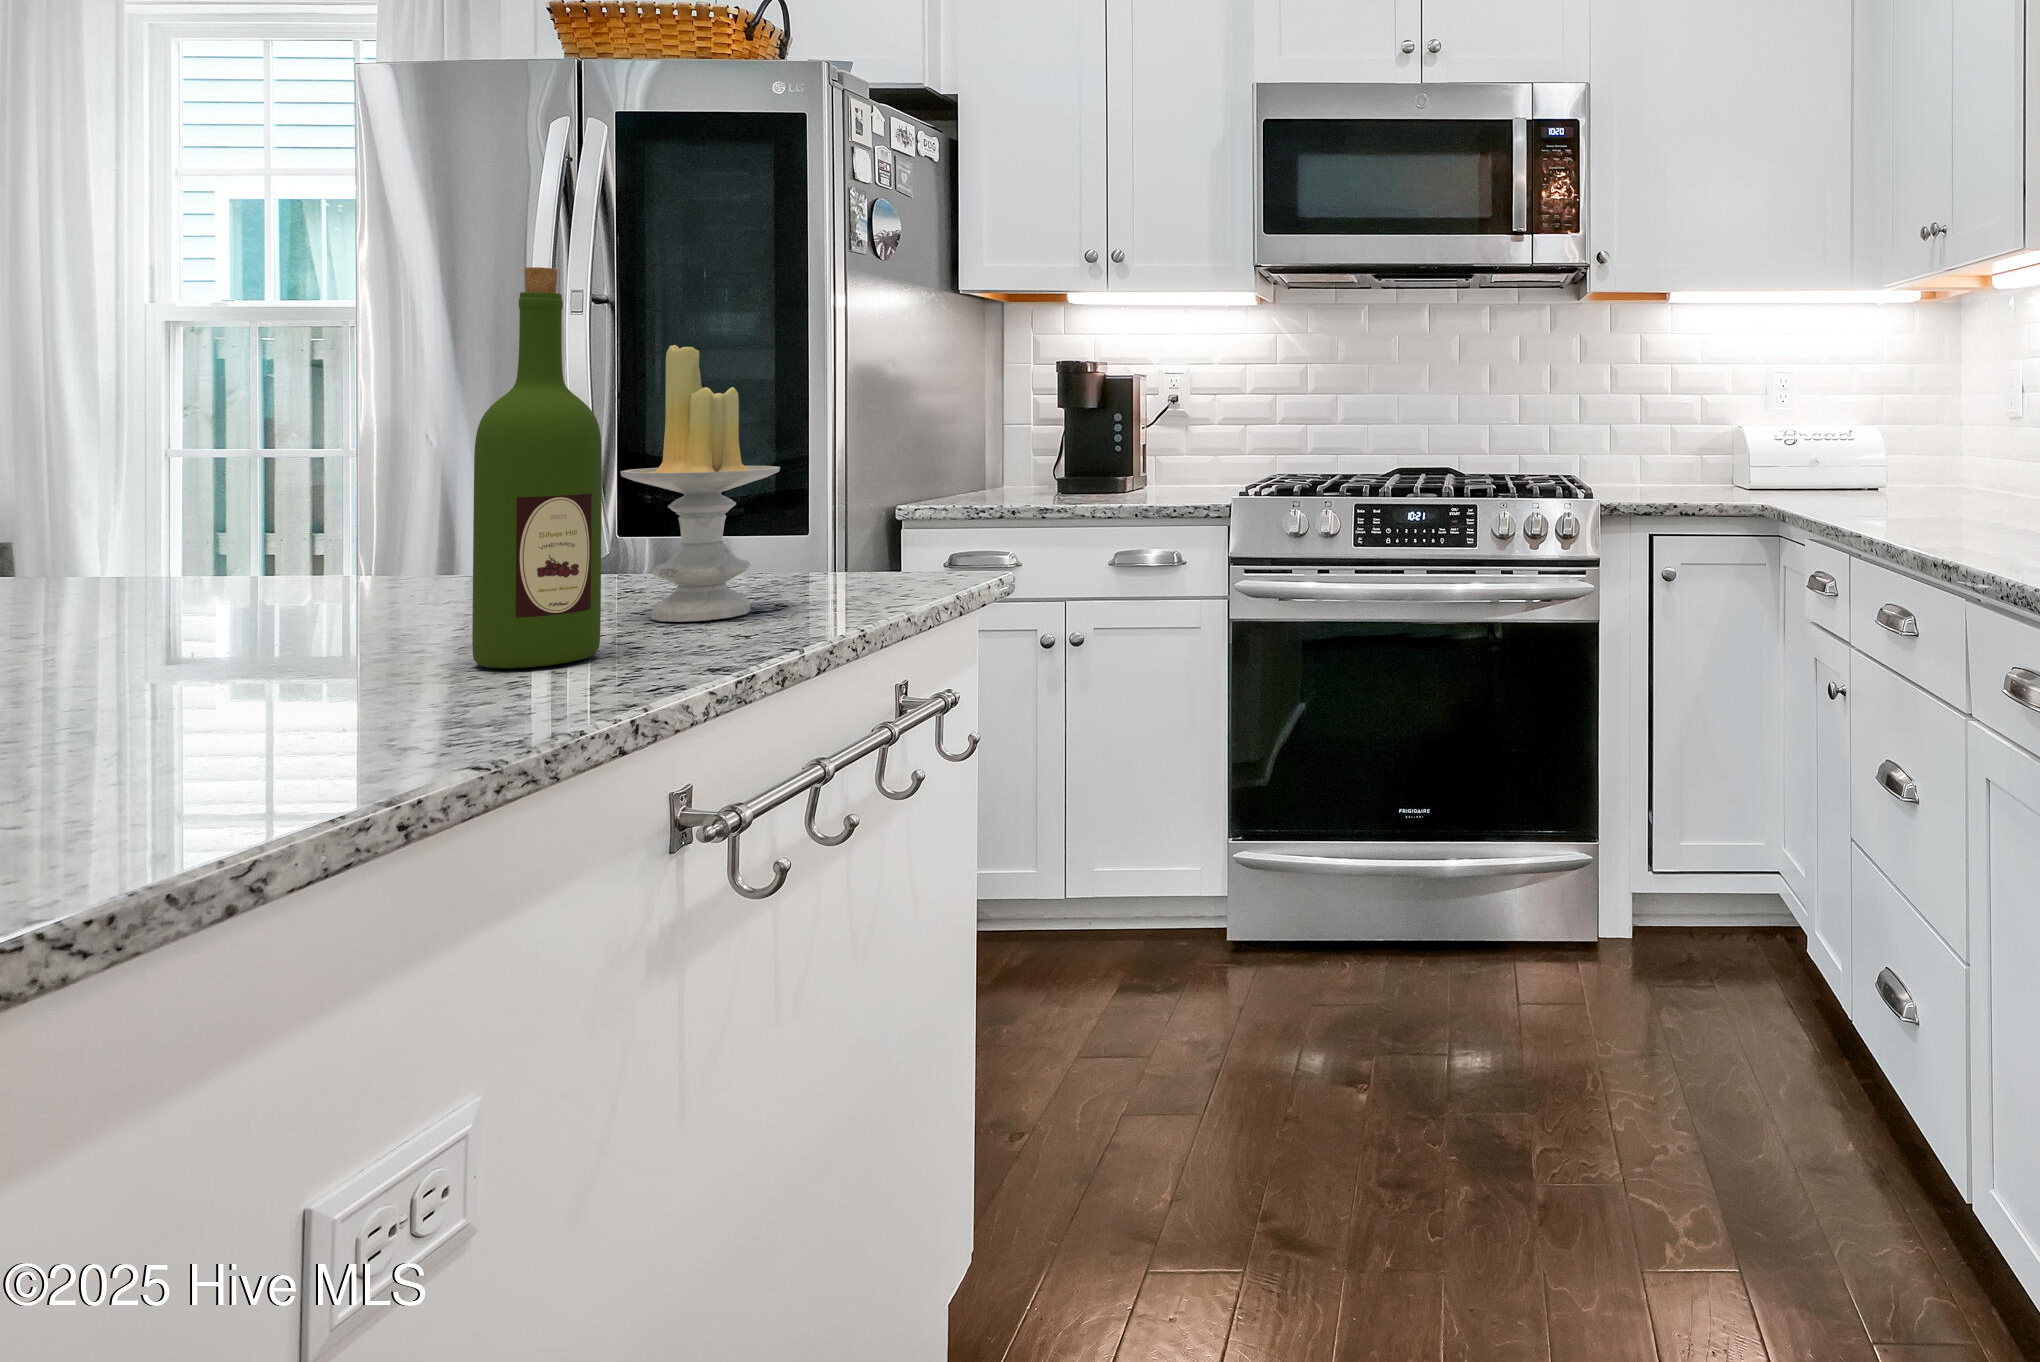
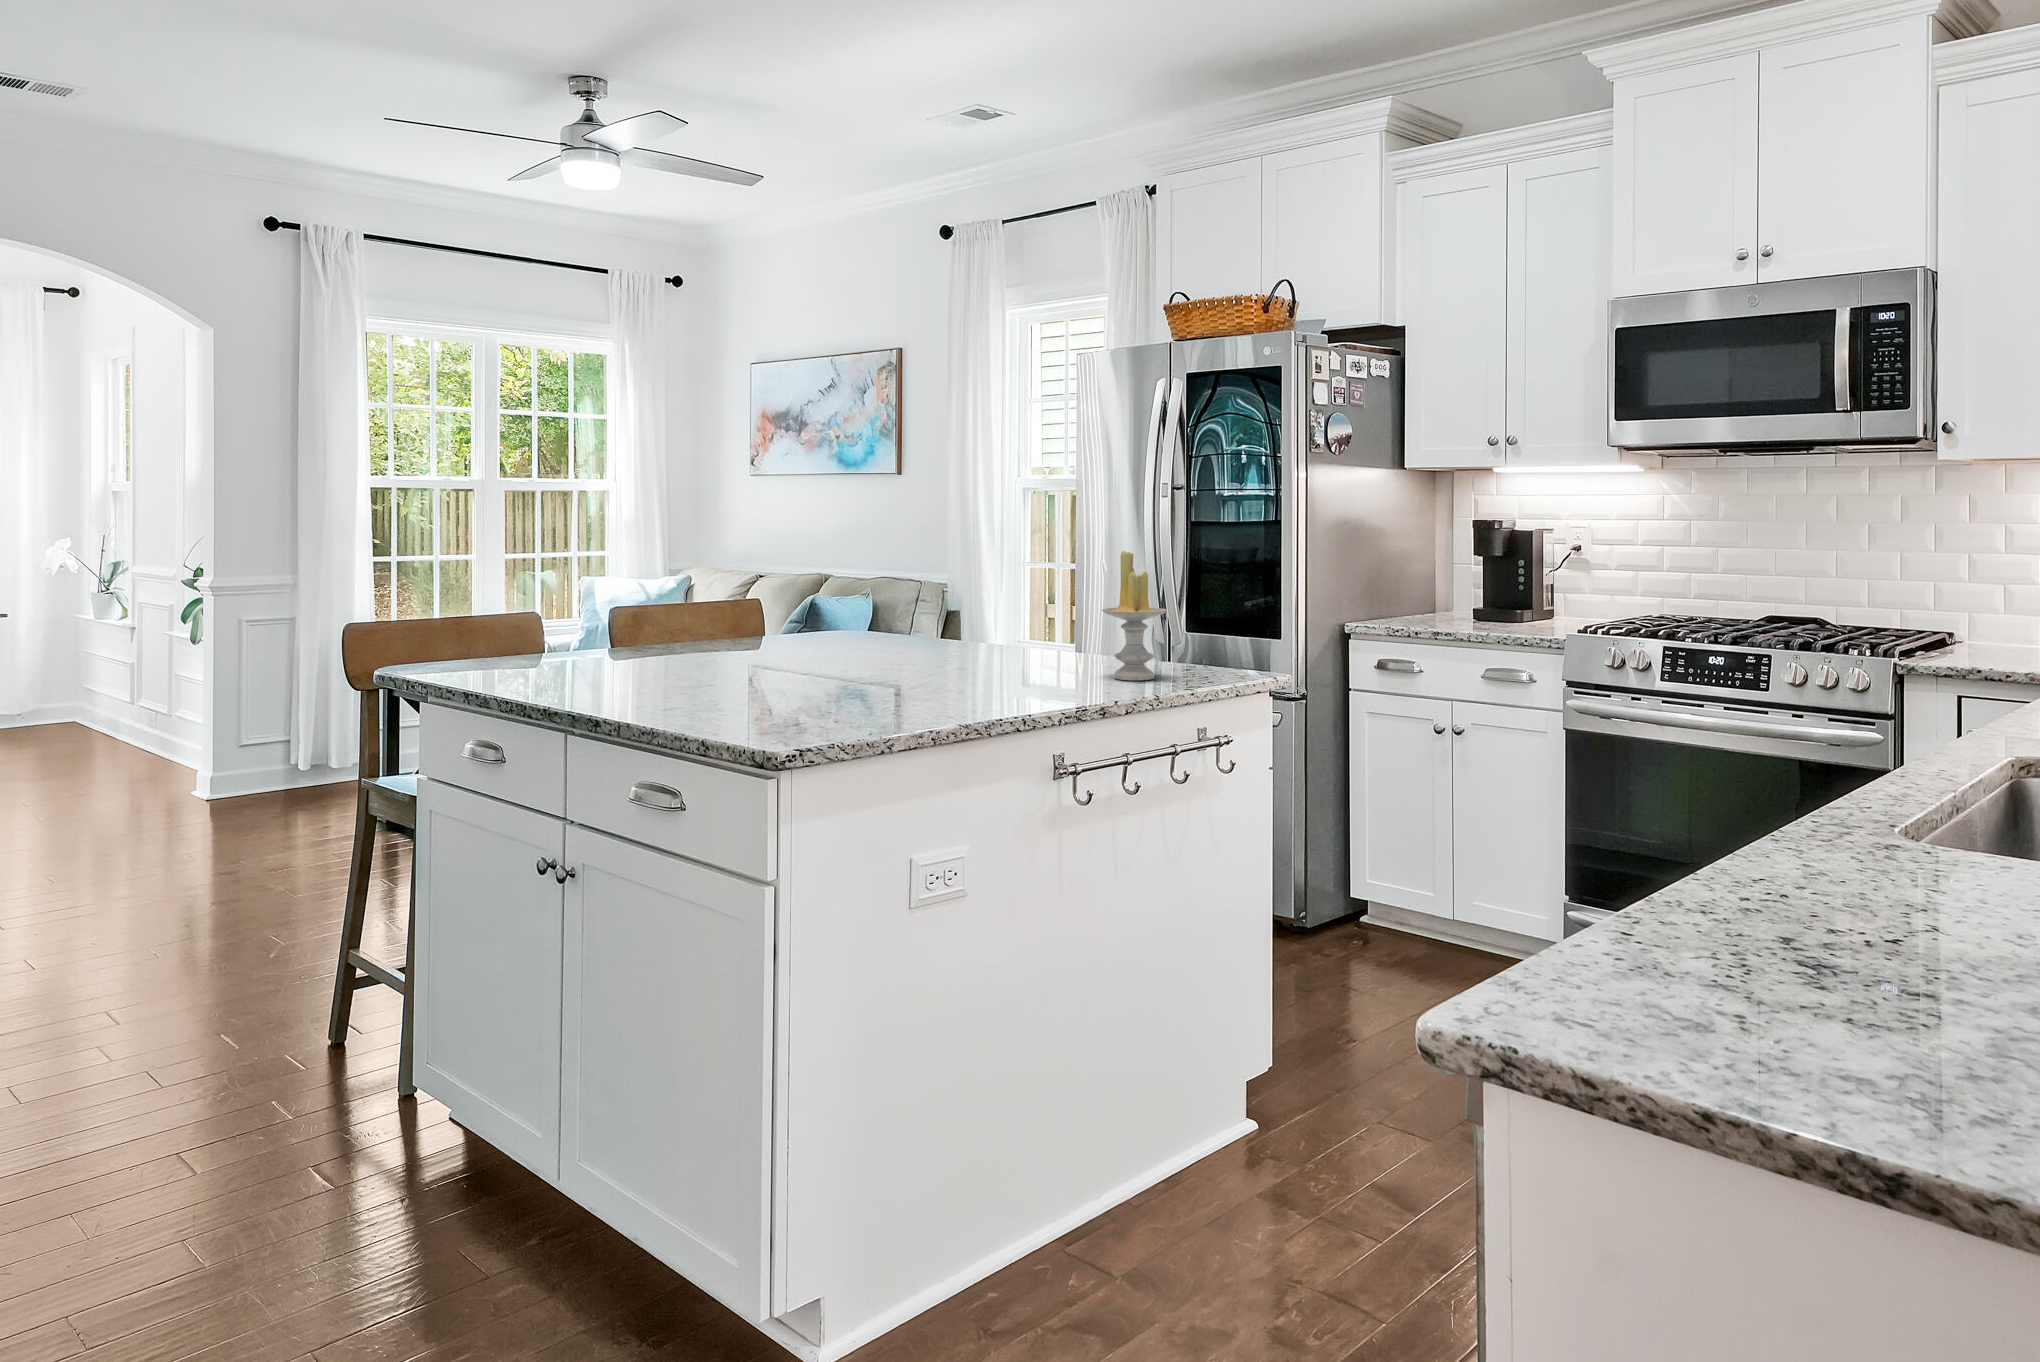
wine bottle: present [472,267,602,668] -> none [1037,527,1079,690]

